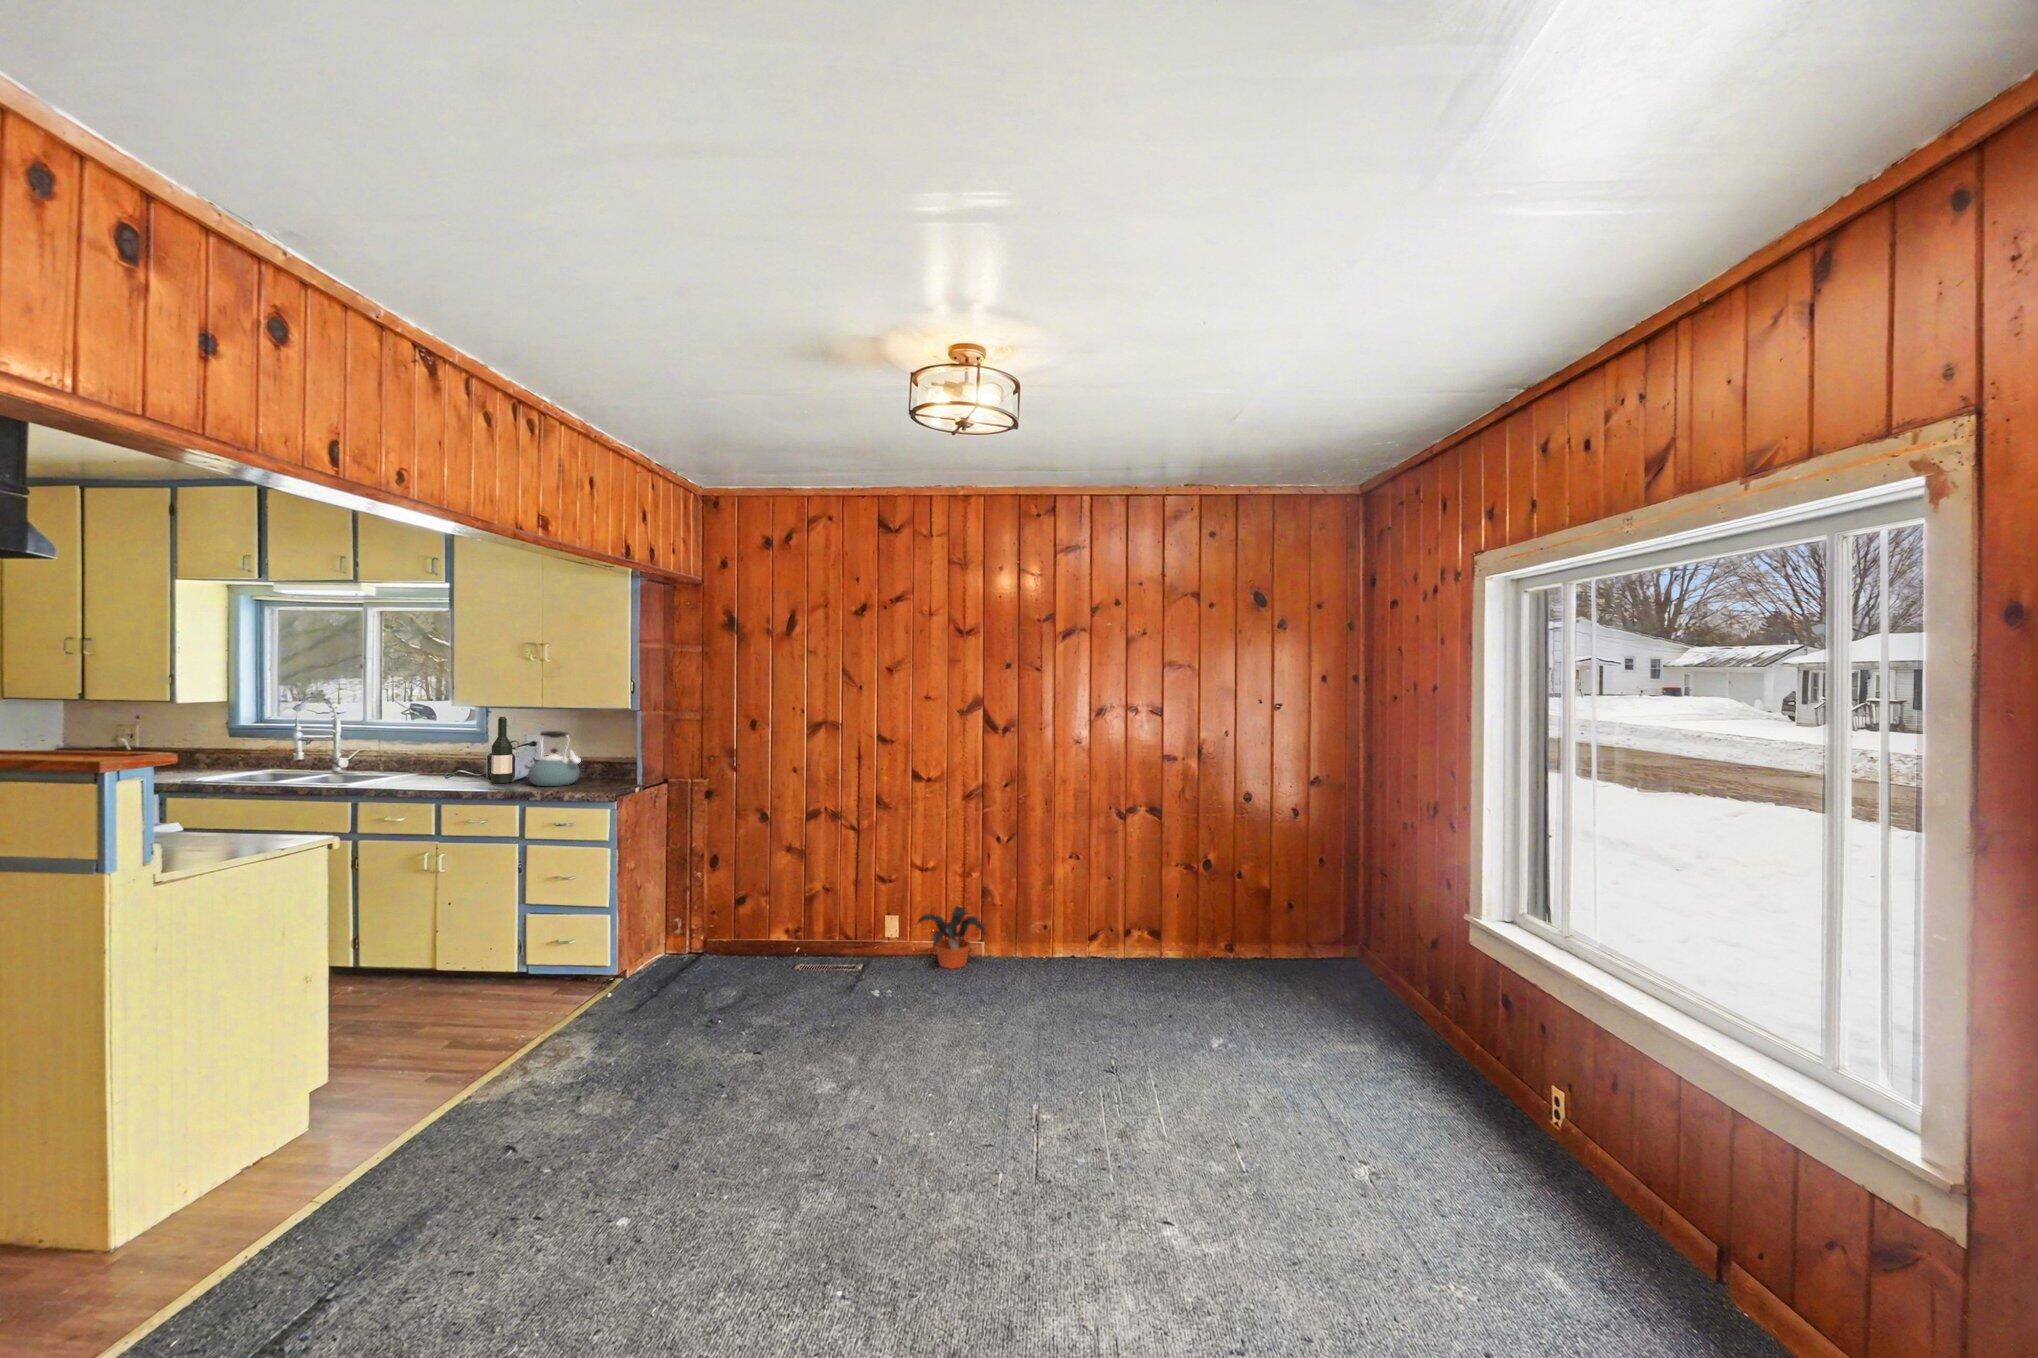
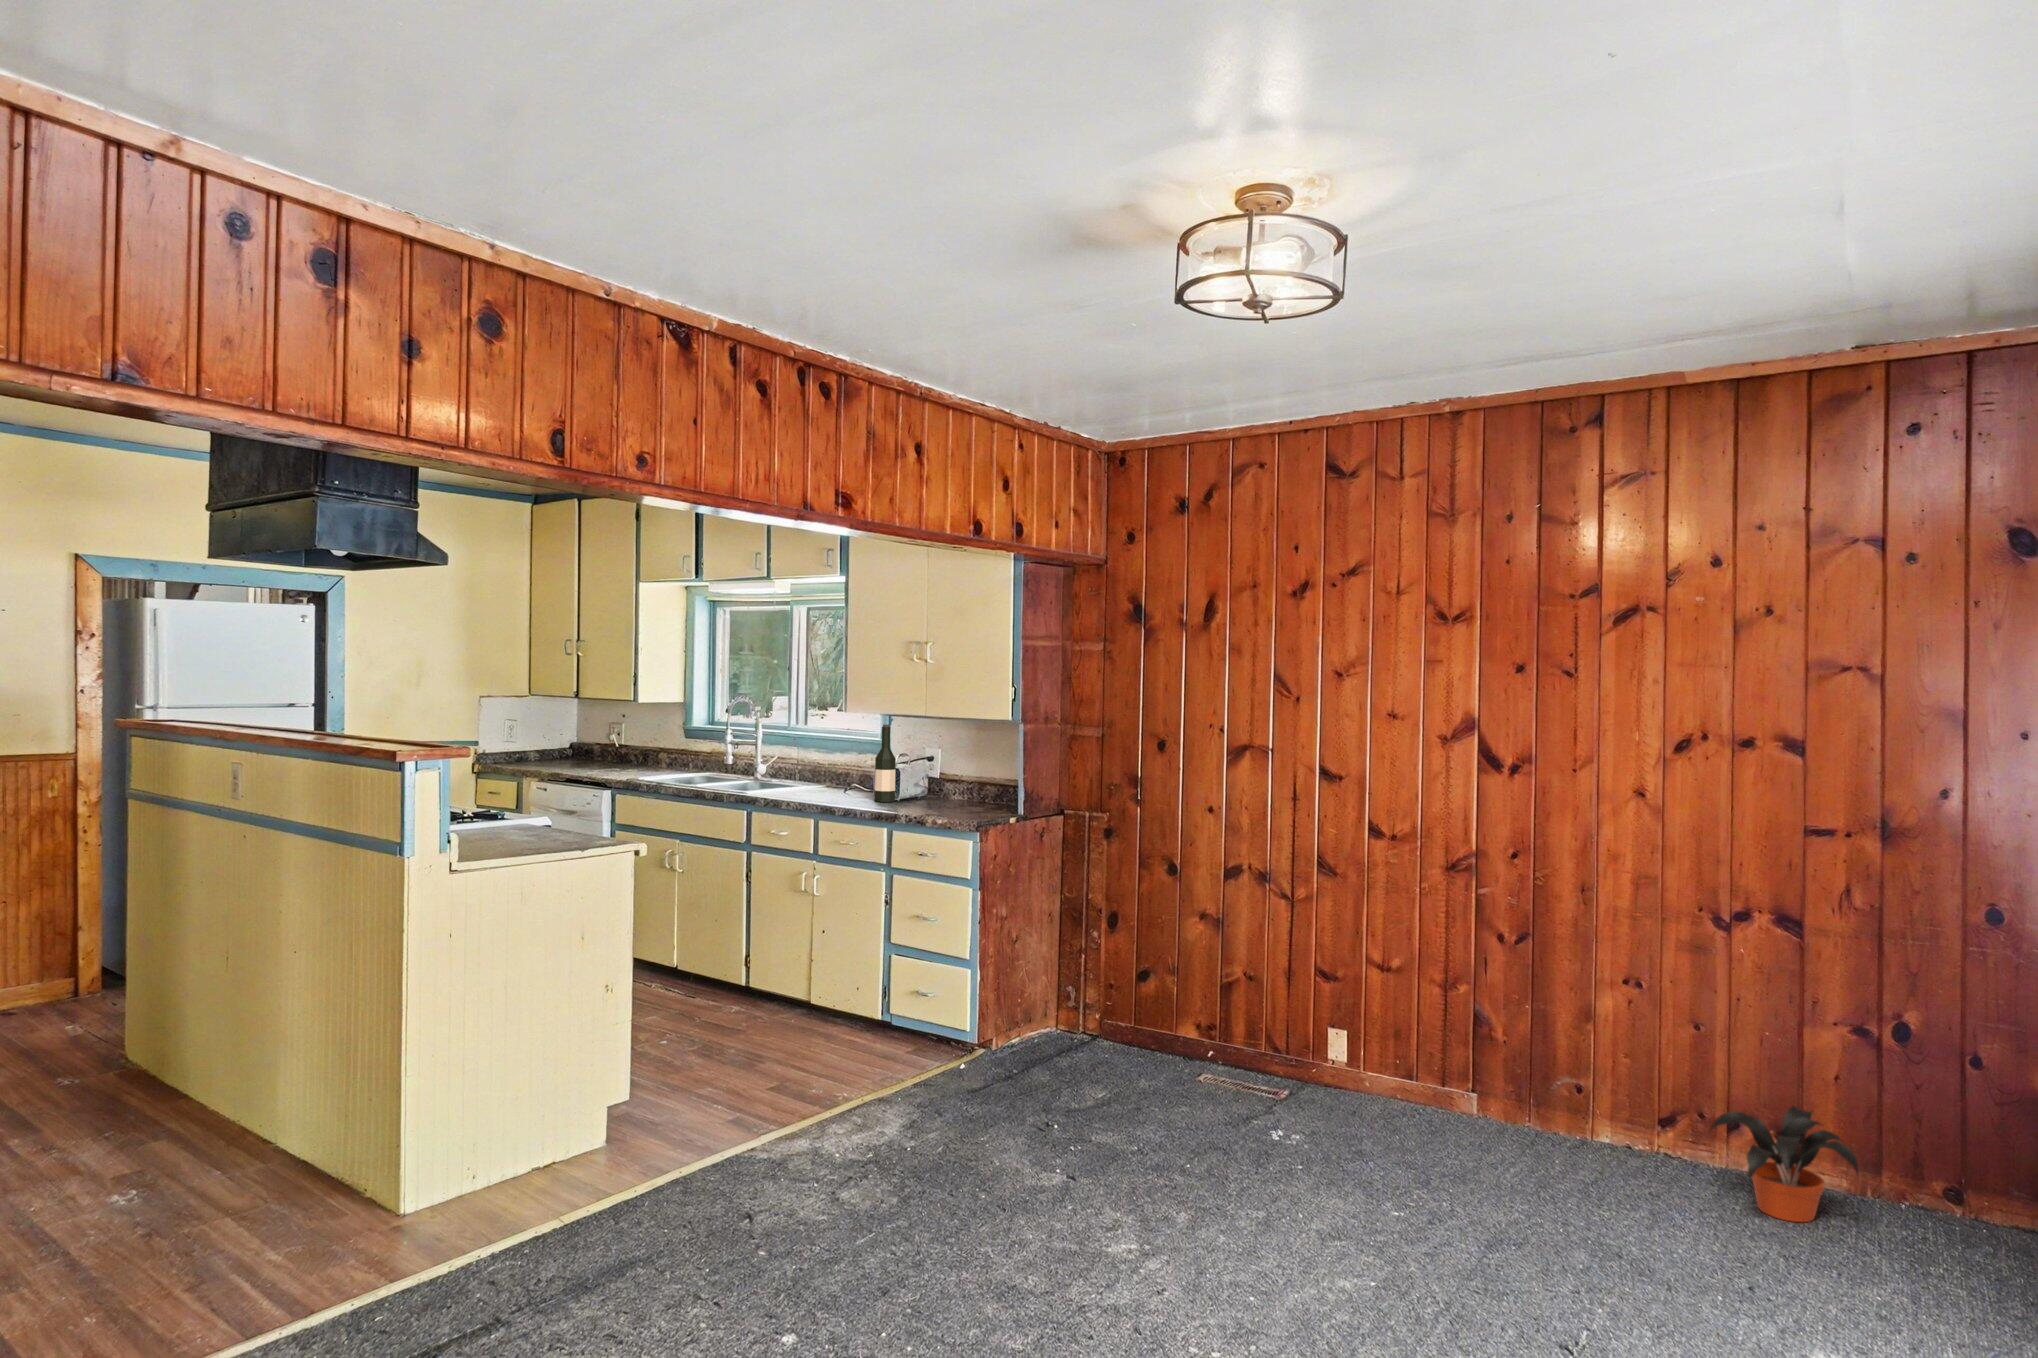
kettle: present [528,731,581,786] -> none [904,744,959,809]
potted plant: present [917,906,985,969] -> present [1710,1106,1859,1222]

